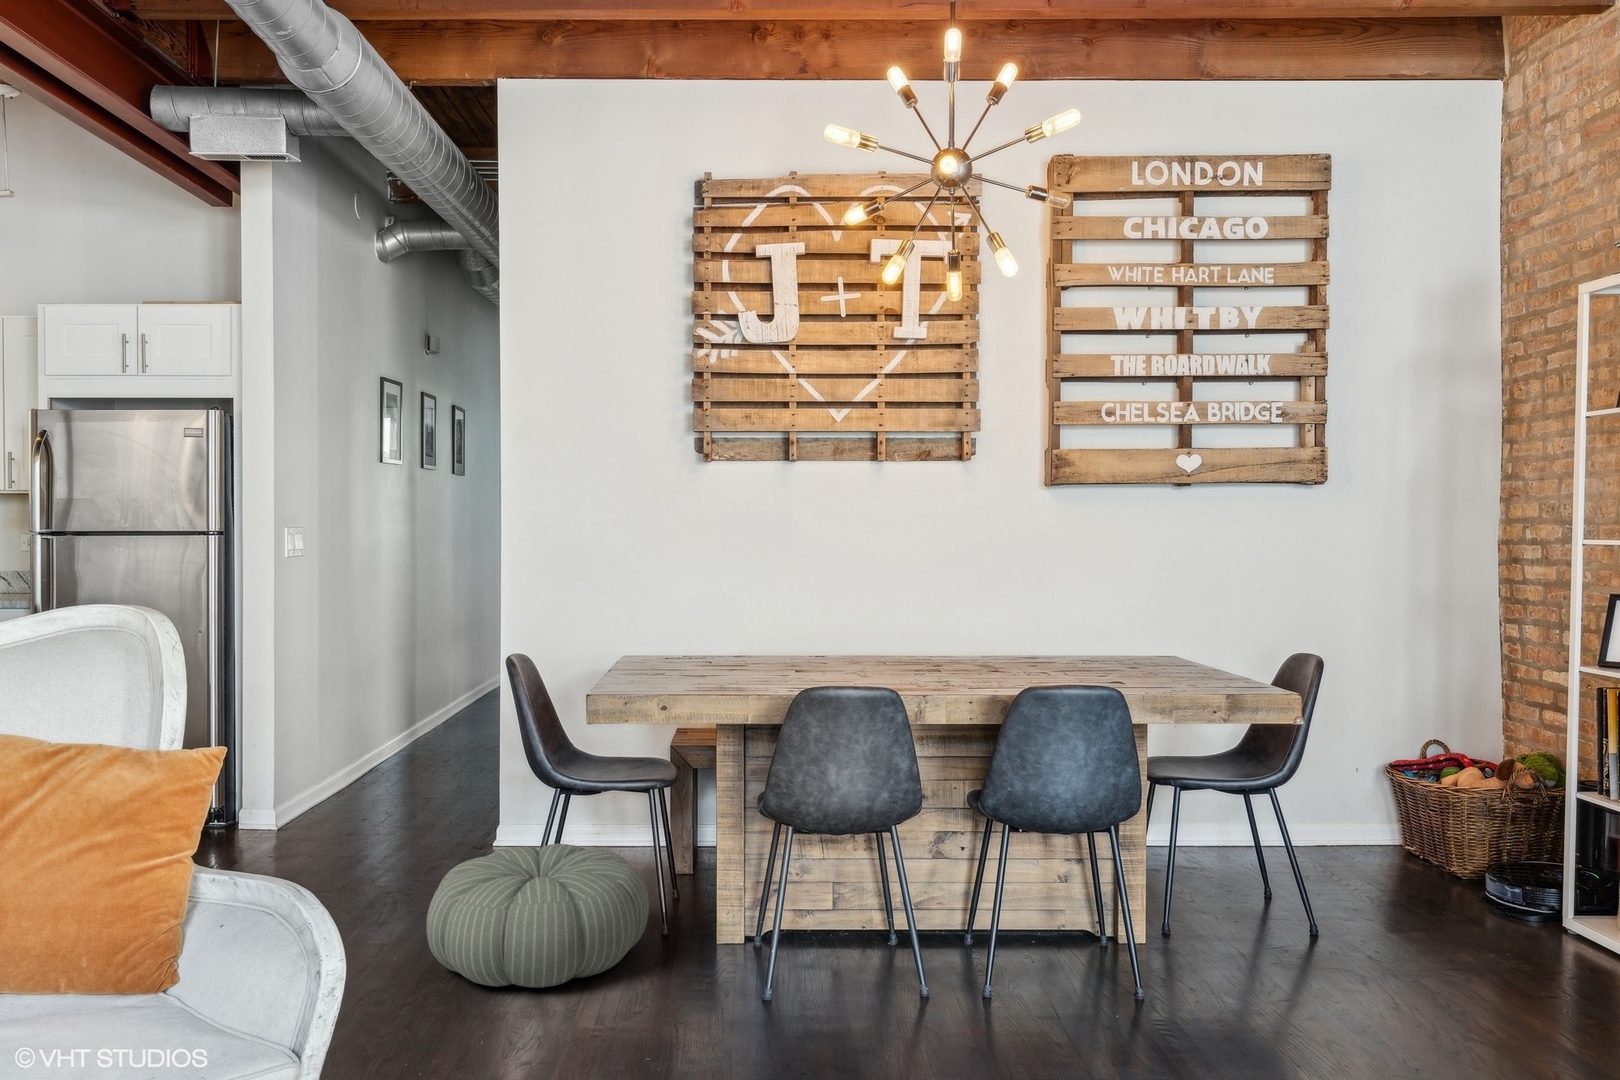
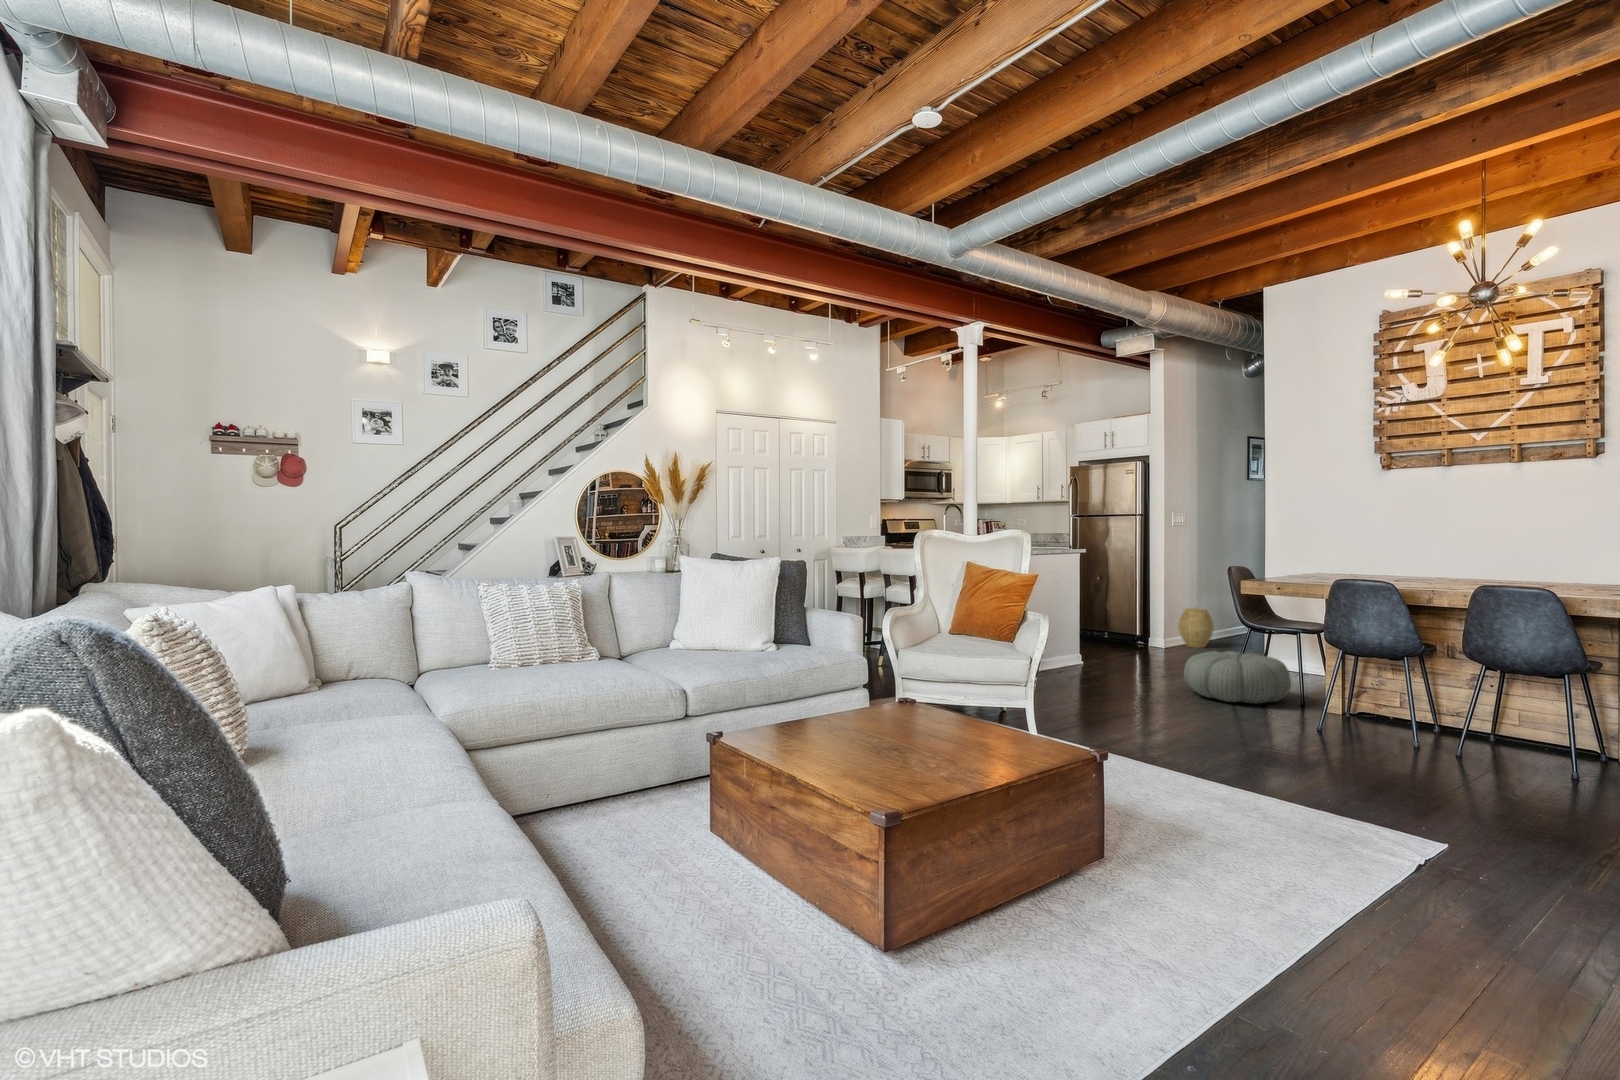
woven basket: none [306,720,378,806] -> present [1178,607,1214,648]

